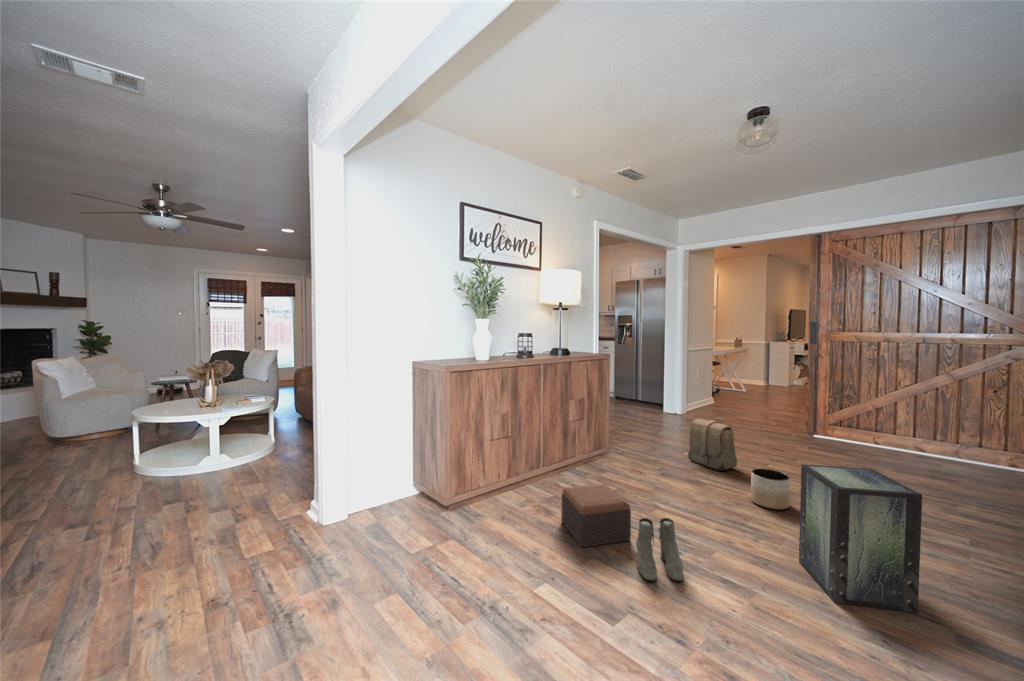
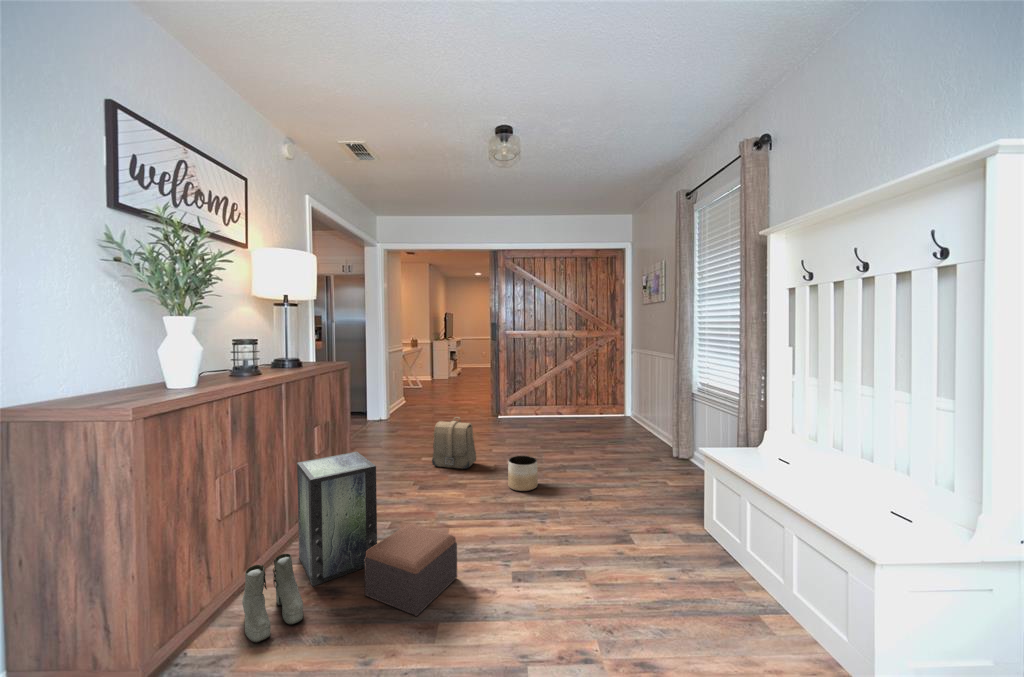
storage box: present [799,464,922,613] -> present [297,452,377,586]
boots: present [636,518,683,581] -> present [242,554,303,642]

